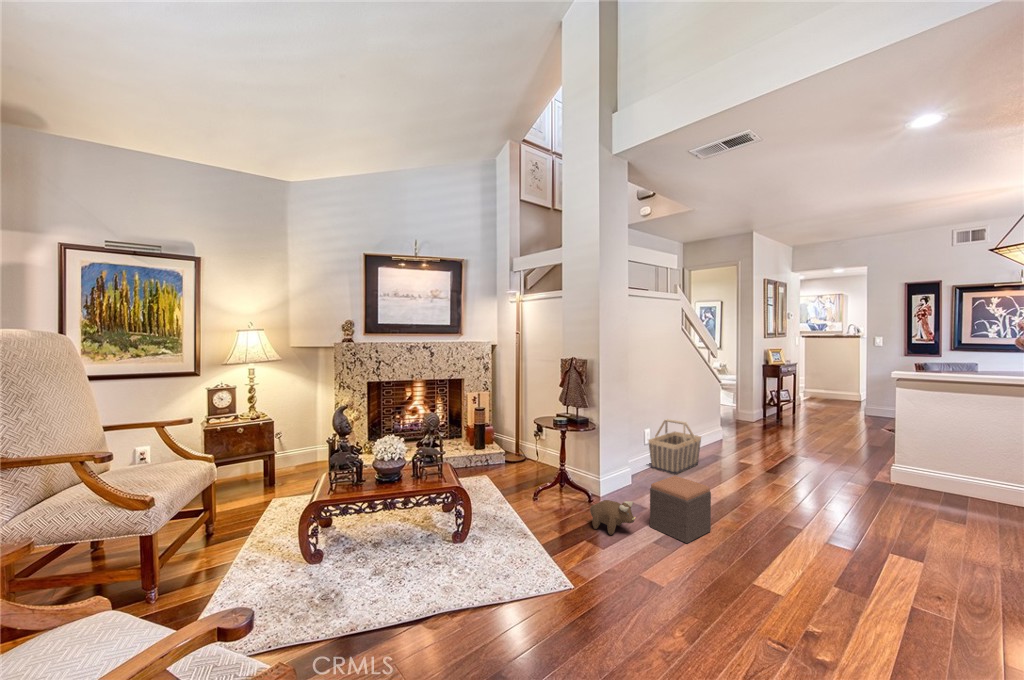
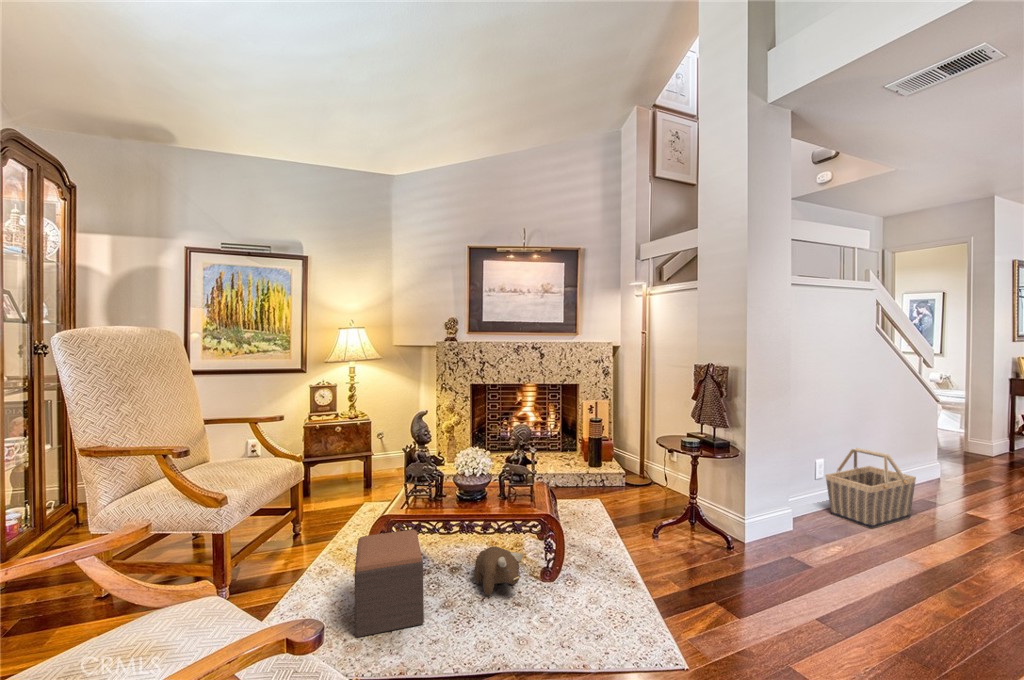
footstool: present [650,476,711,543] -> present [354,530,424,637]
plush toy: present [590,500,636,535] -> present [474,546,523,596]

